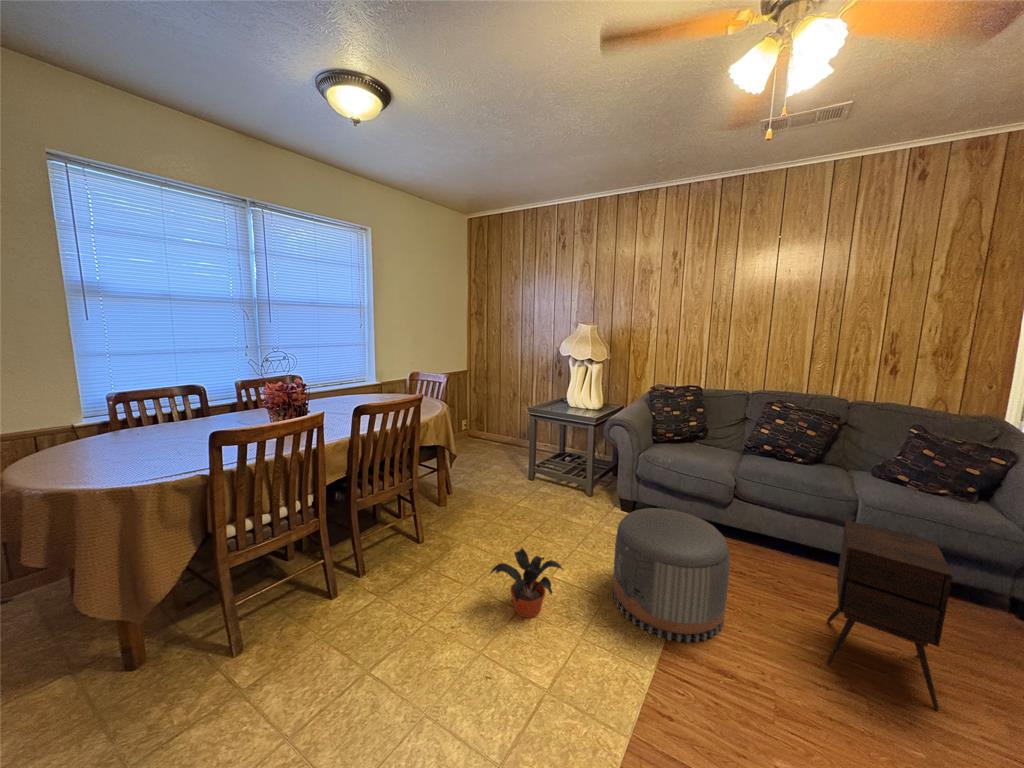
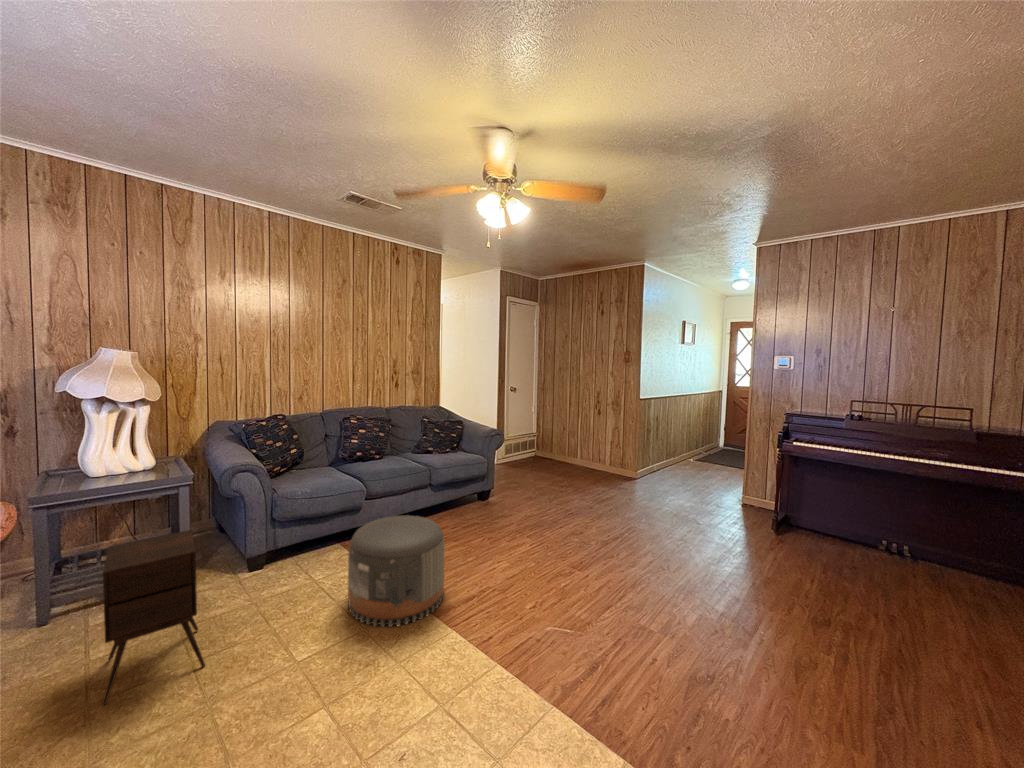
side table: present [827,520,953,710] -> present [102,530,205,705]
potted plant: present [490,548,563,617] -> none [283,618,373,711]

